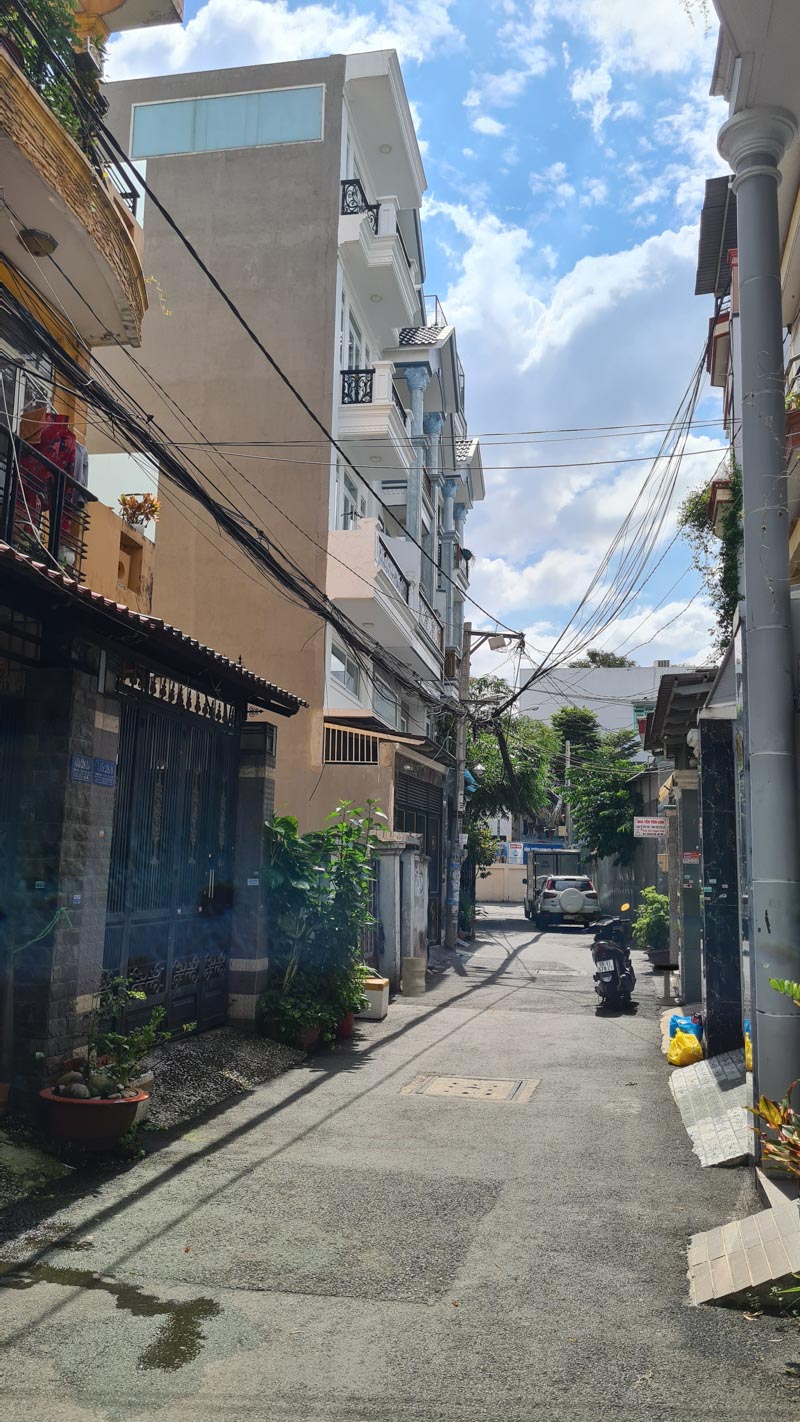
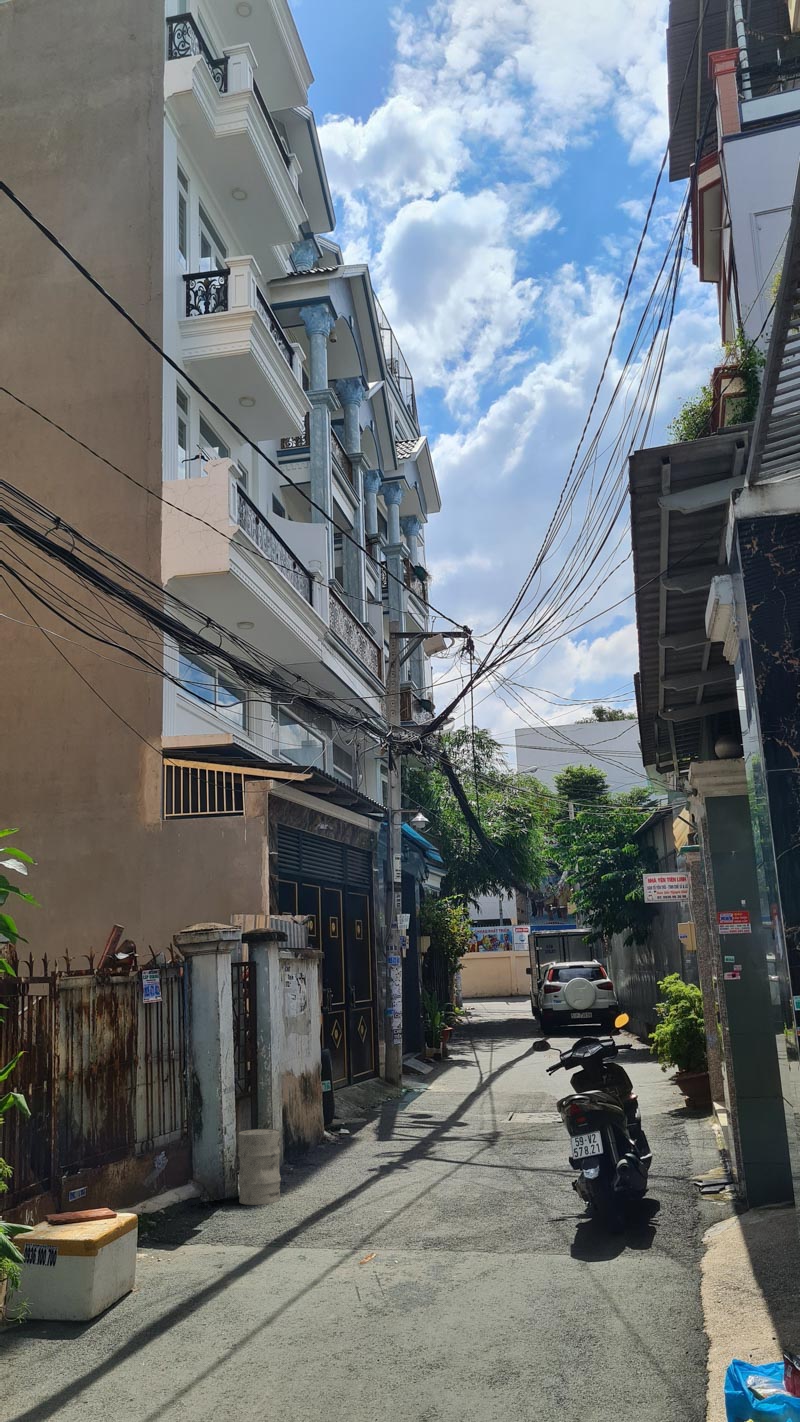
stool: present [654,963,679,1005] -> none [680,1124,733,1209]

